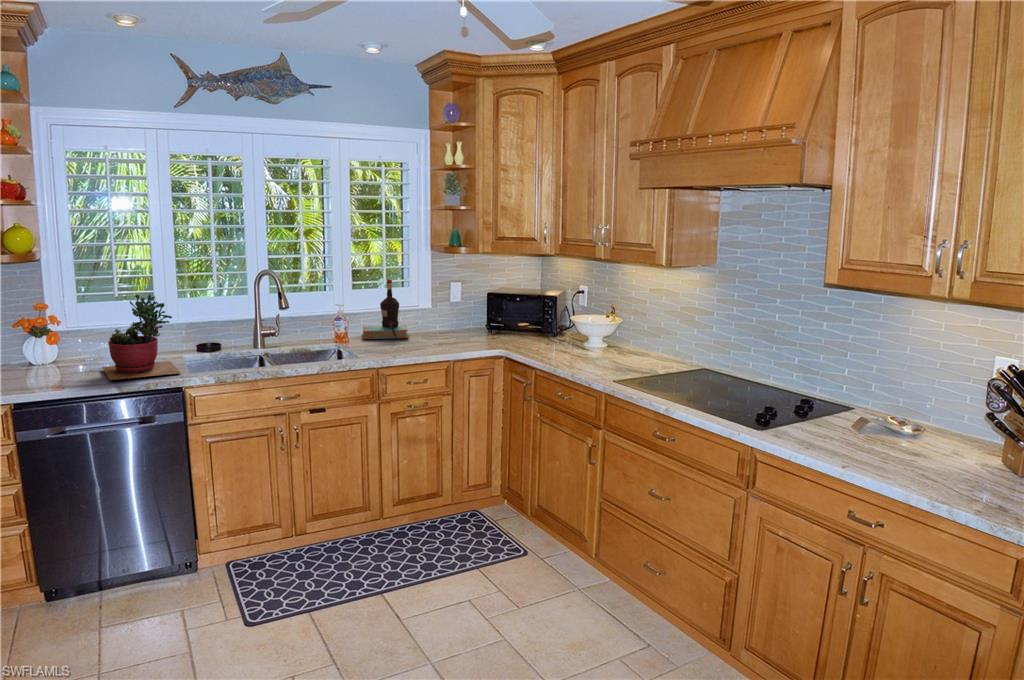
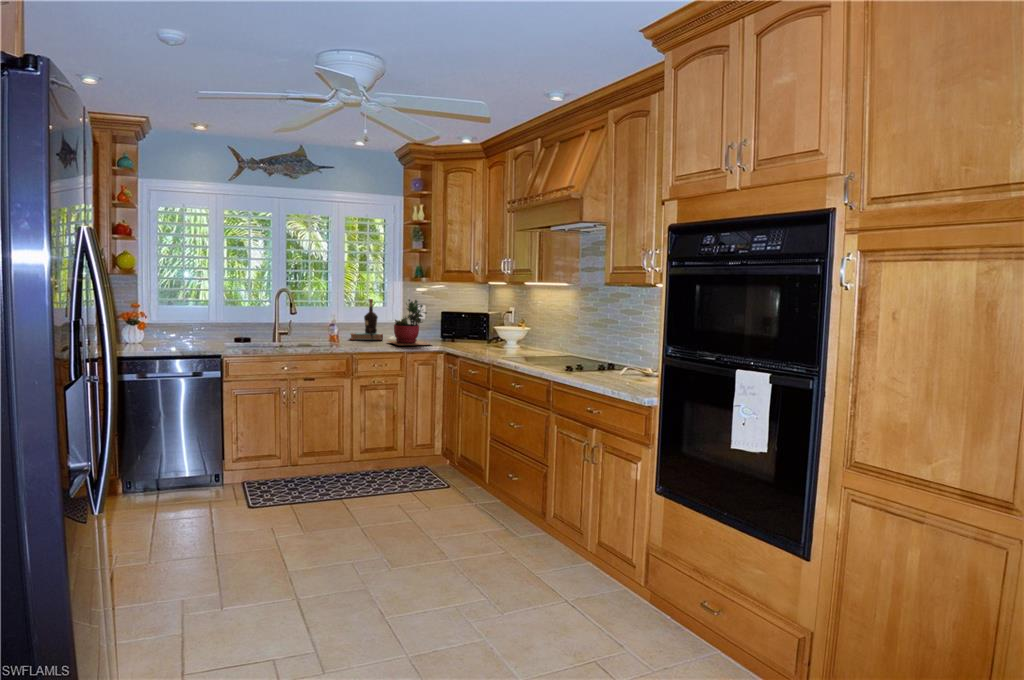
succulent plant: present [102,294,181,380] -> present [388,299,431,345]

